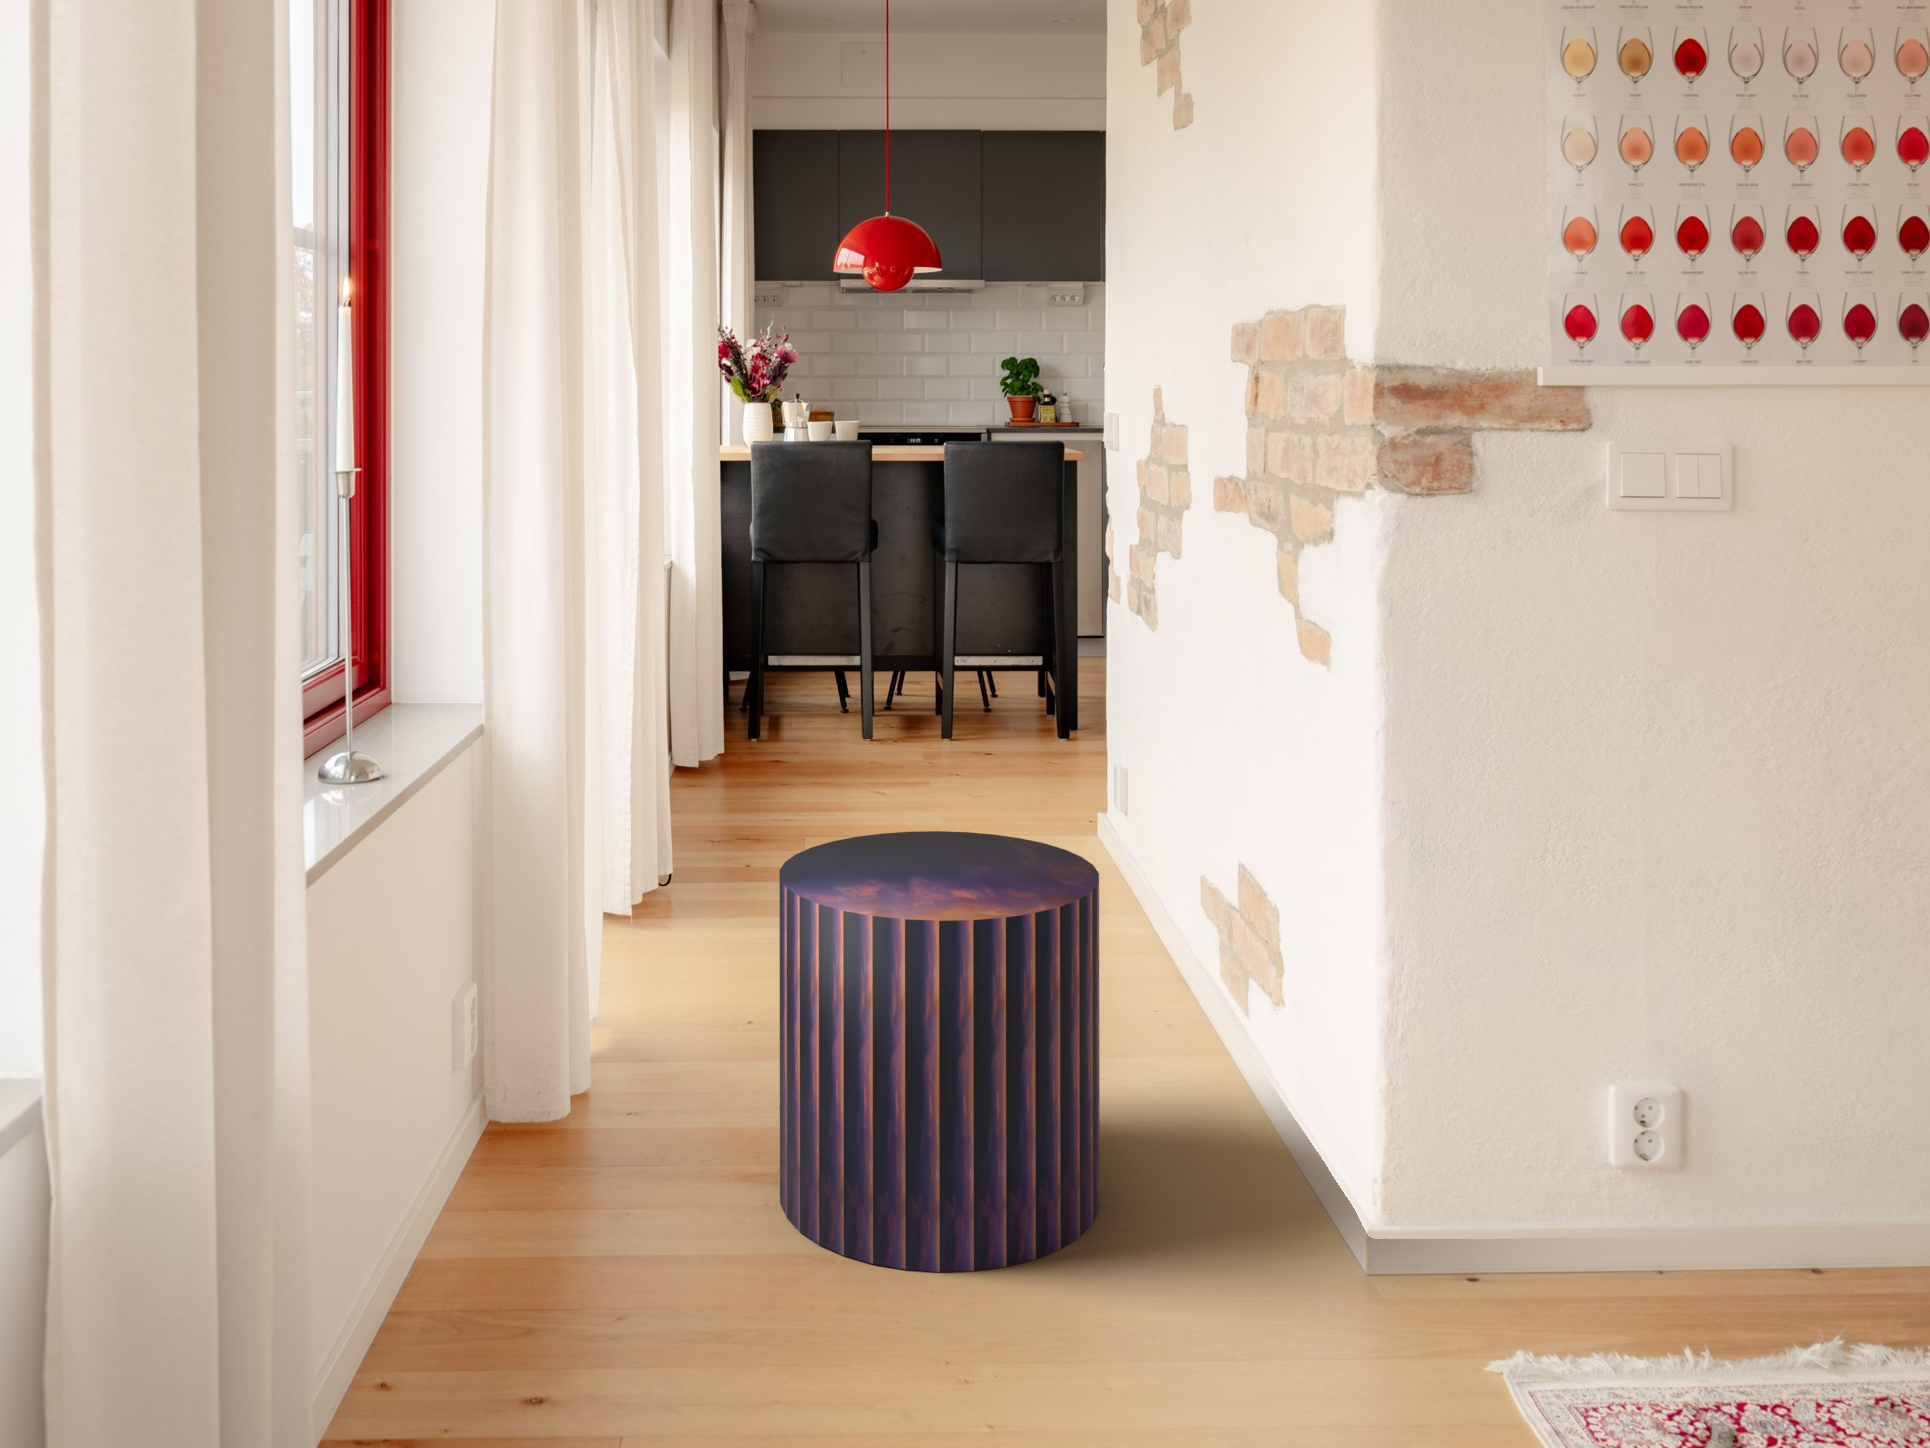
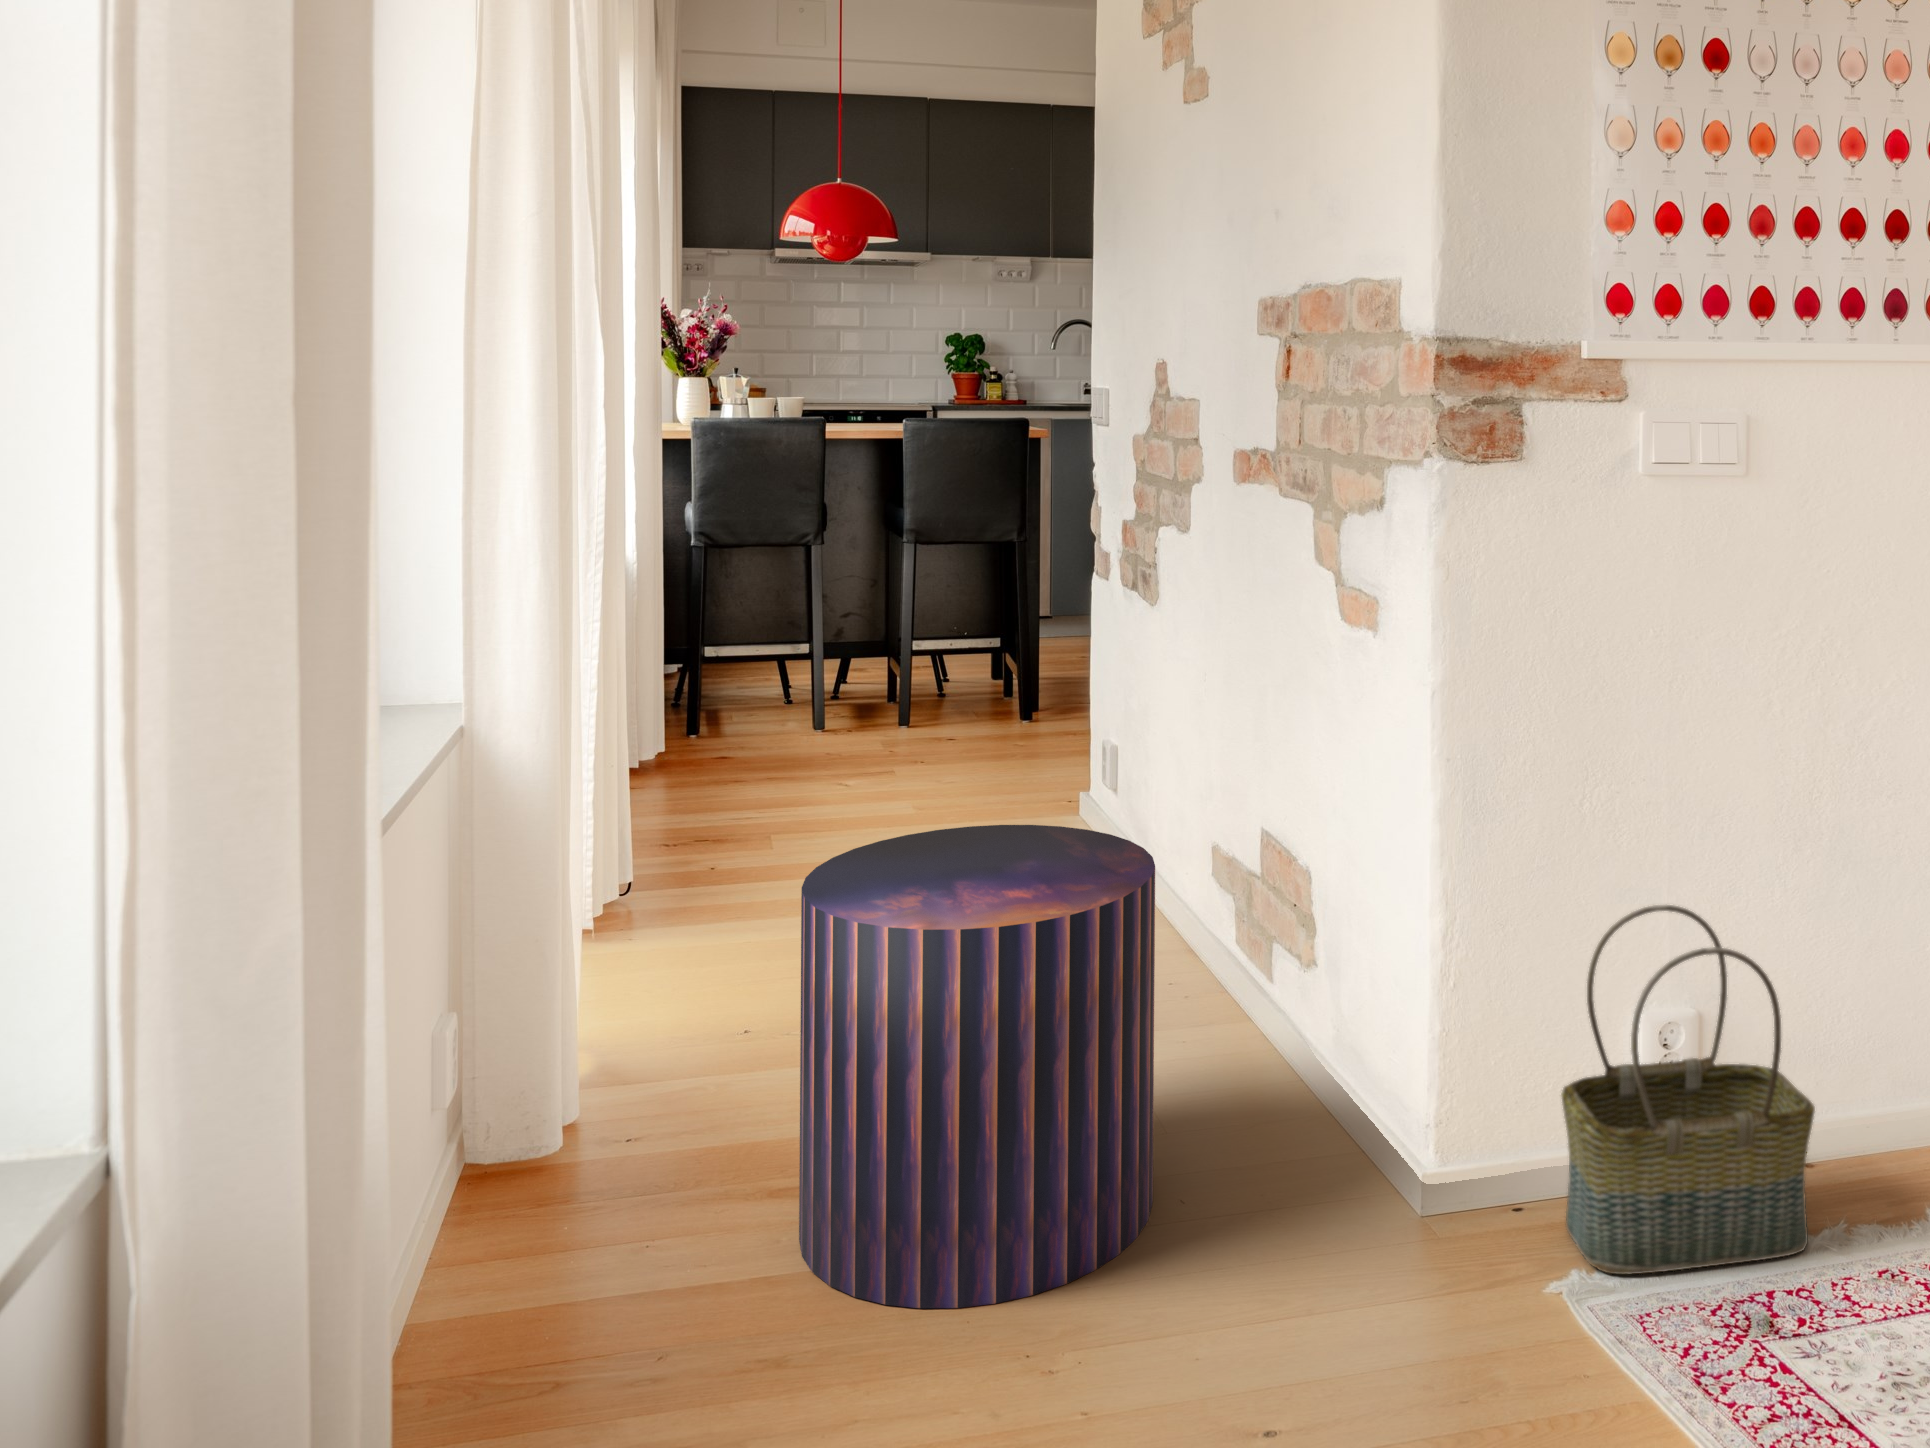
basket: none [1514,975,1811,1375] -> present [1561,905,1815,1274]

